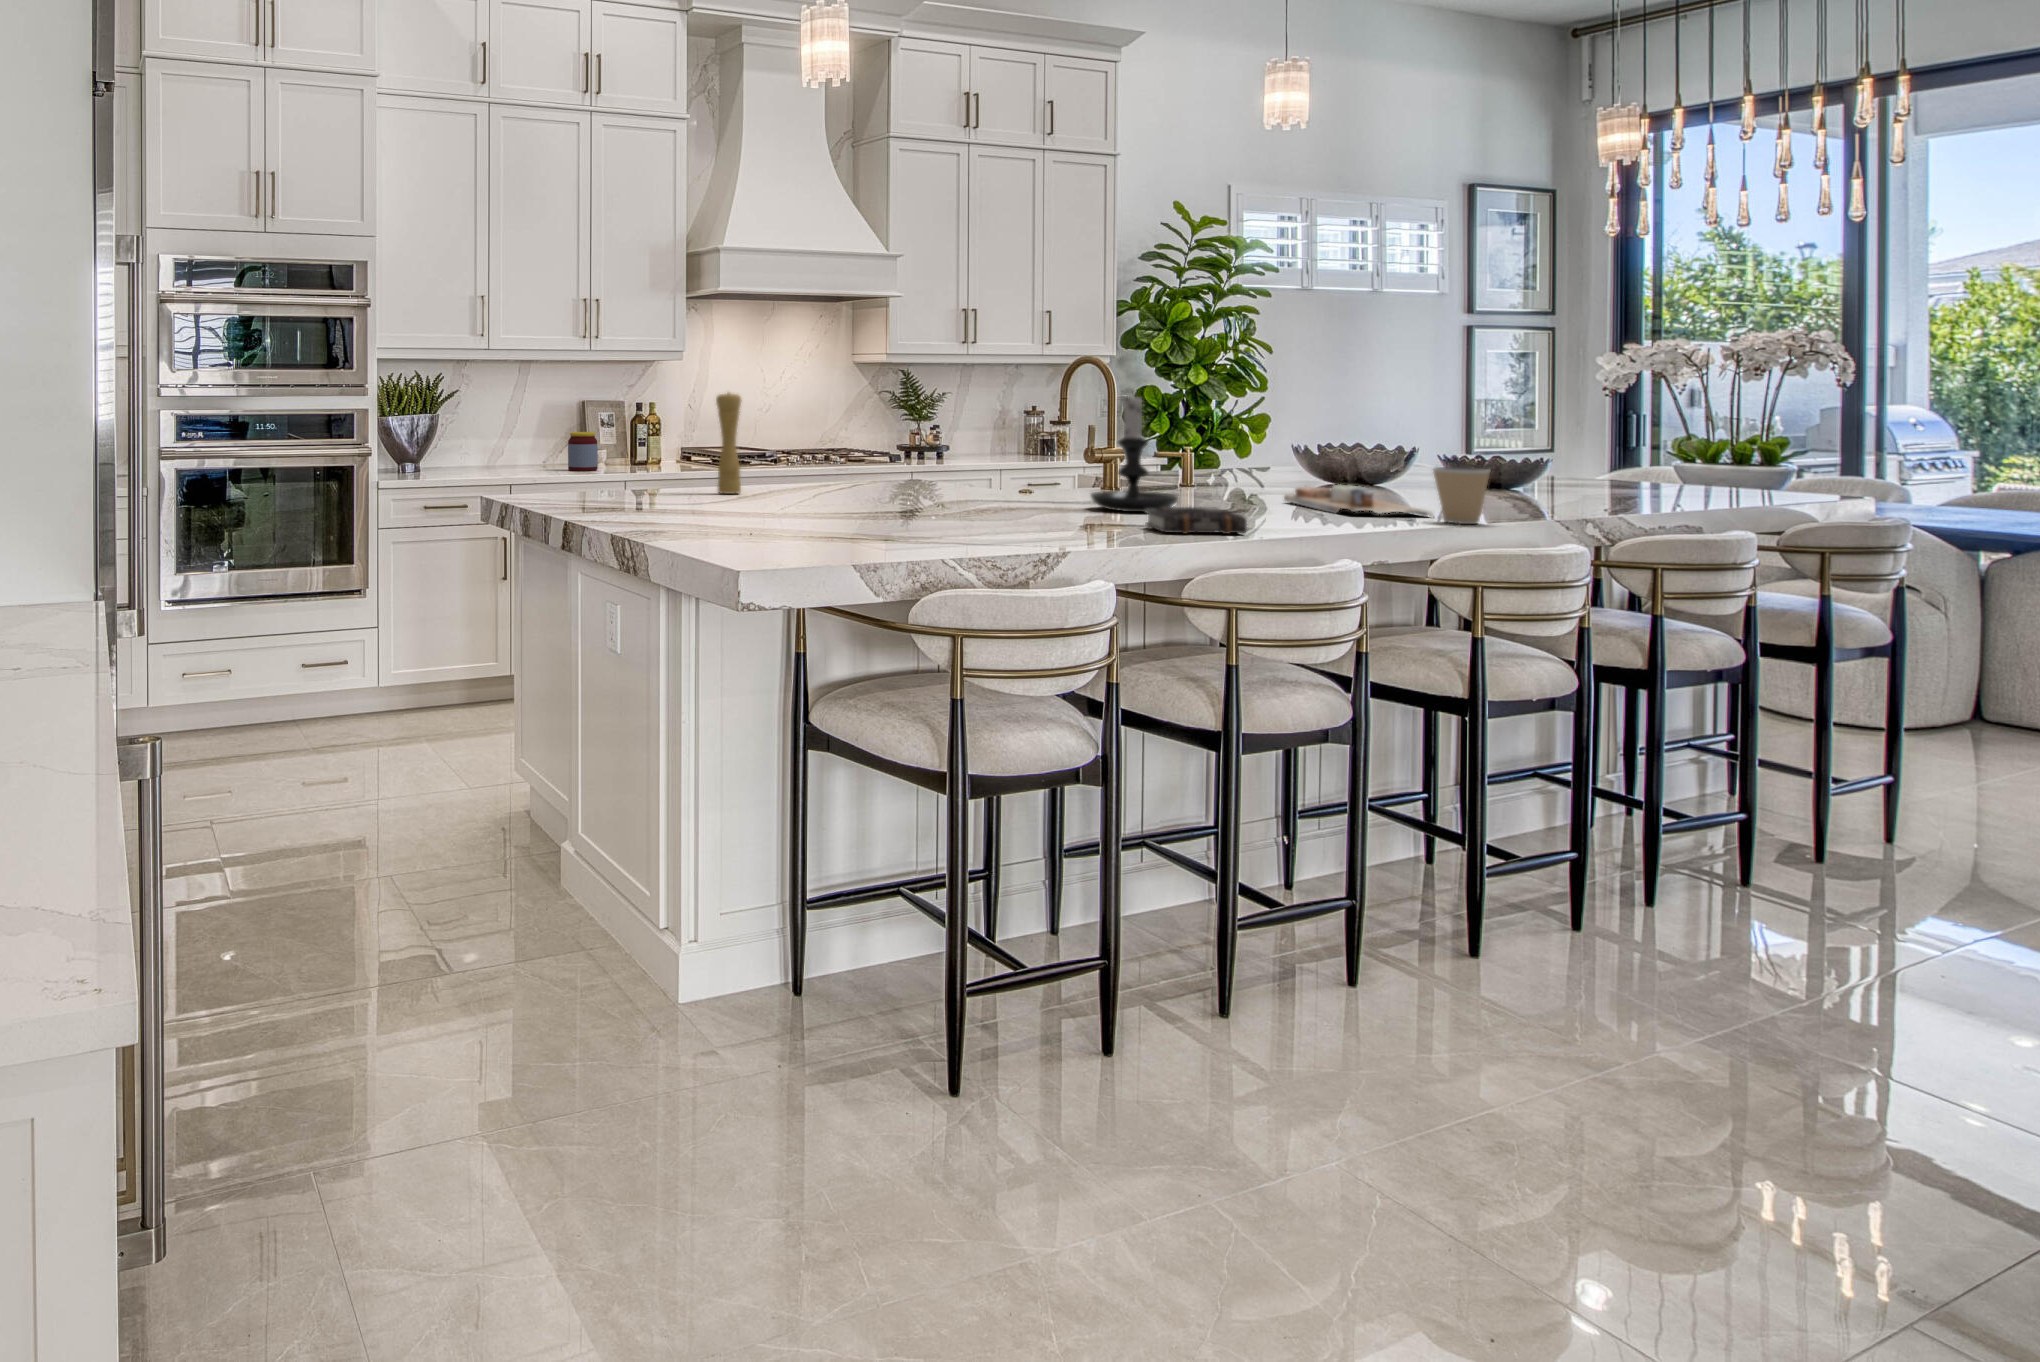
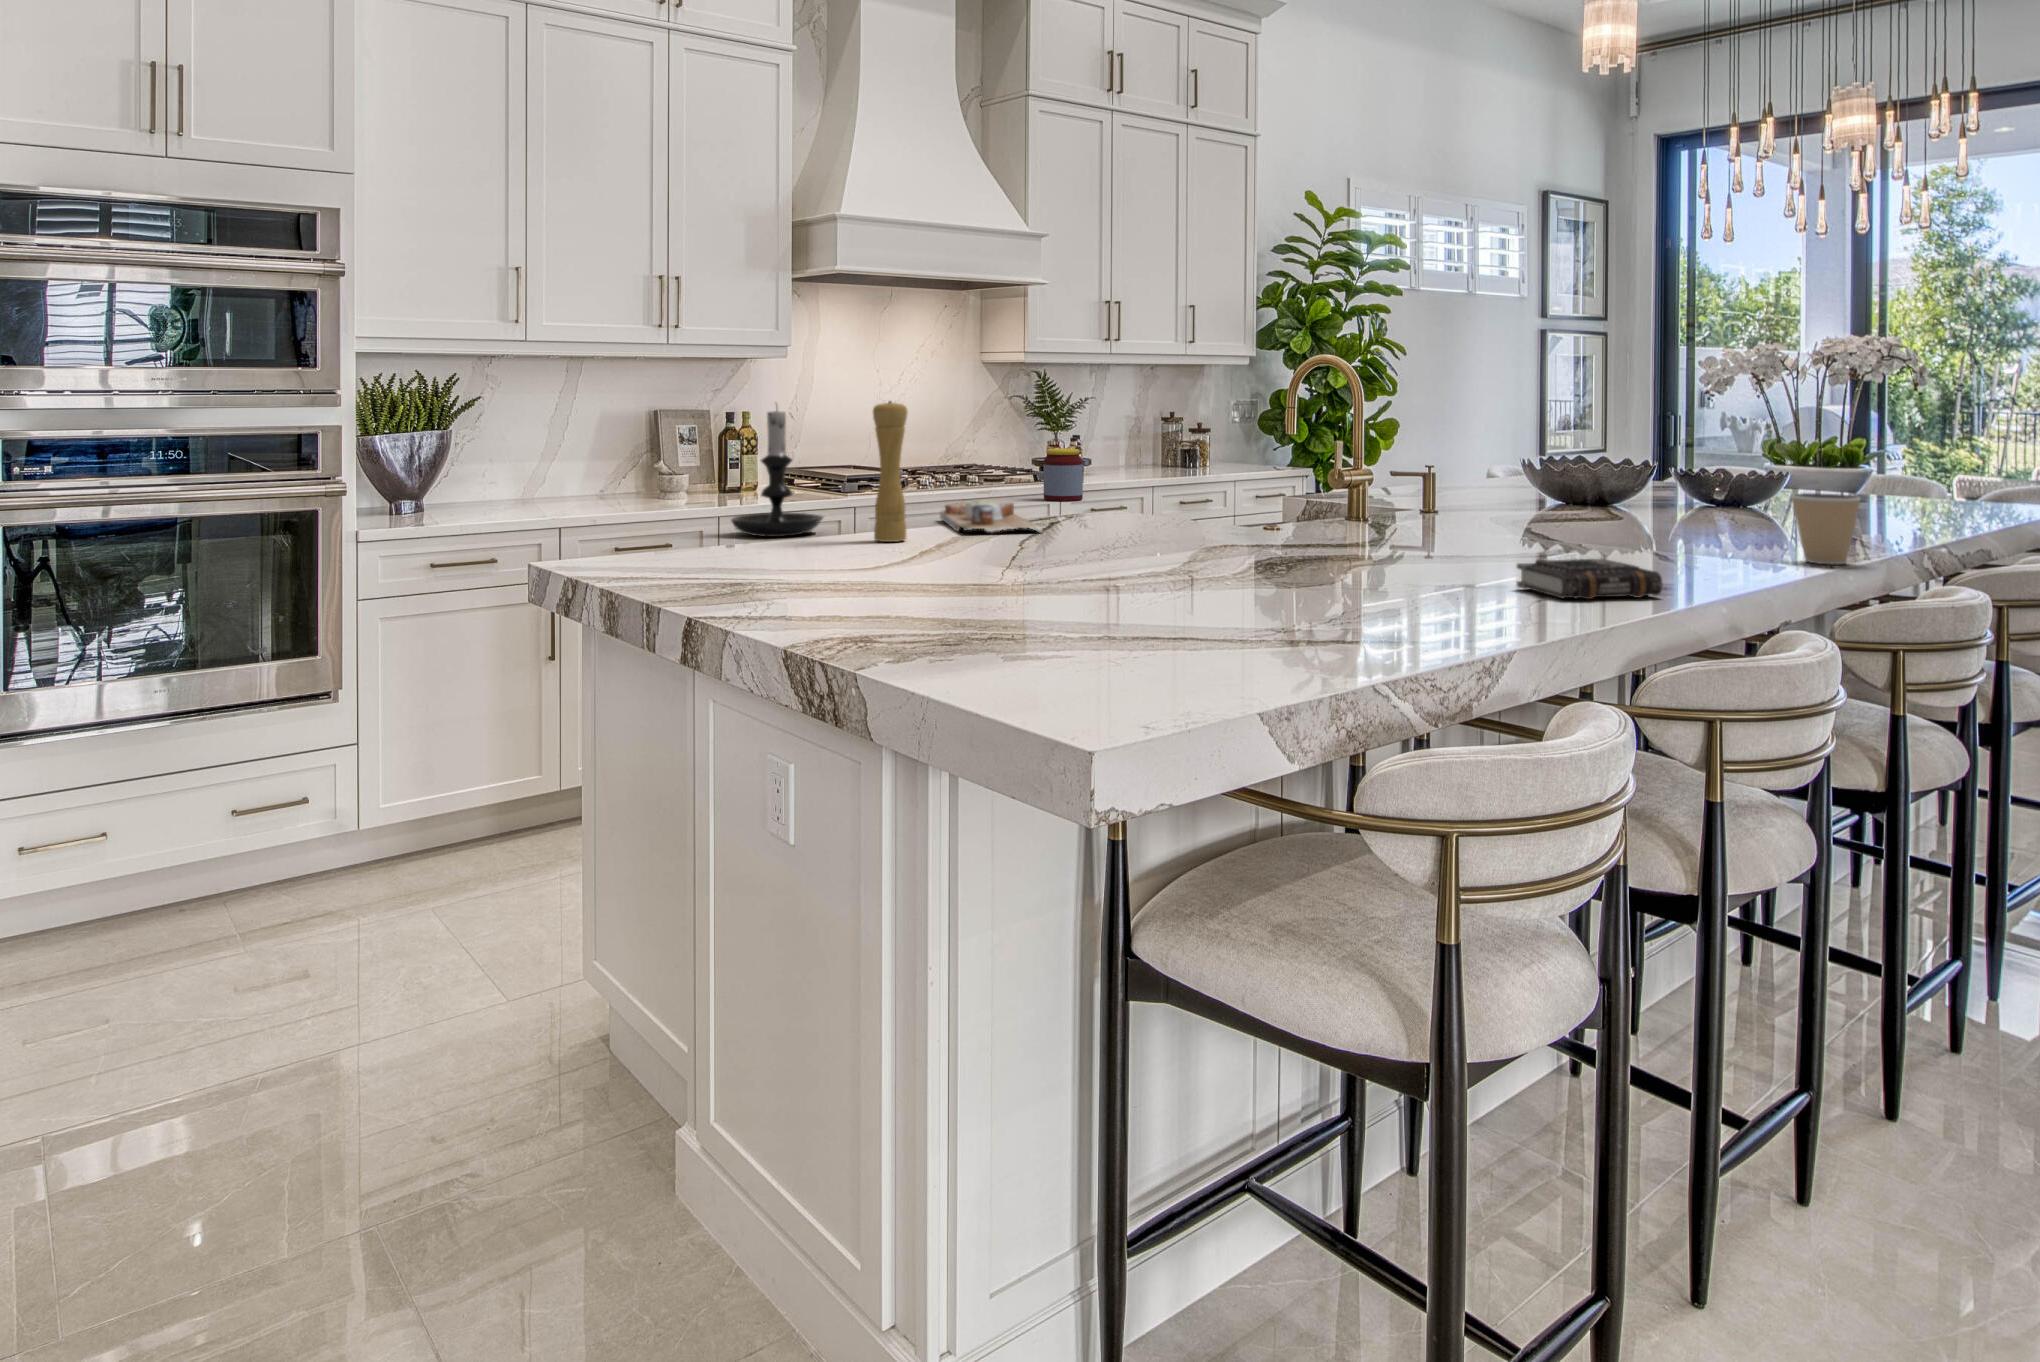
candle holder: present [1091,397,1178,512] -> present [731,410,823,537]
jar: present [568,432,598,471] -> present [1043,448,1083,501]
cutting board: present [1284,484,1434,518] -> present [940,500,1043,533]

